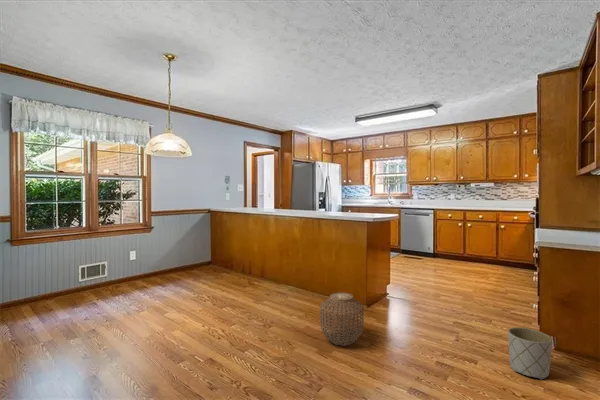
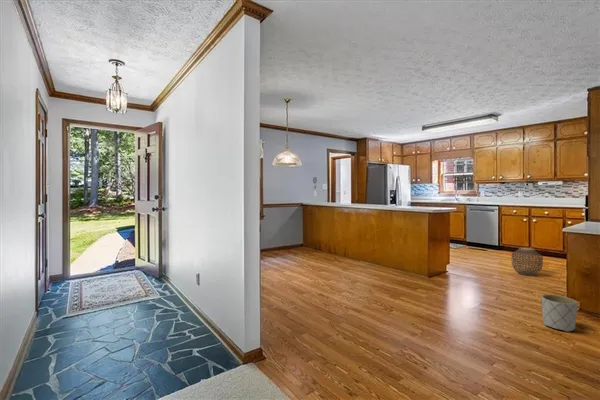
woven basket: present [320,292,364,346] -> present [512,247,543,276]

